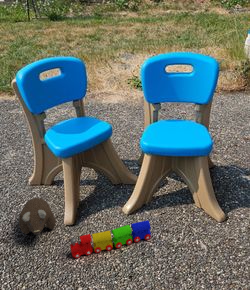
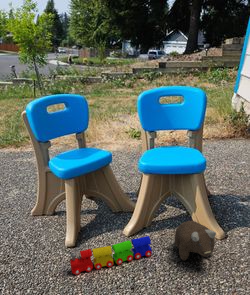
plush toy: present [19,198,55,234] -> present [175,221,216,261]

